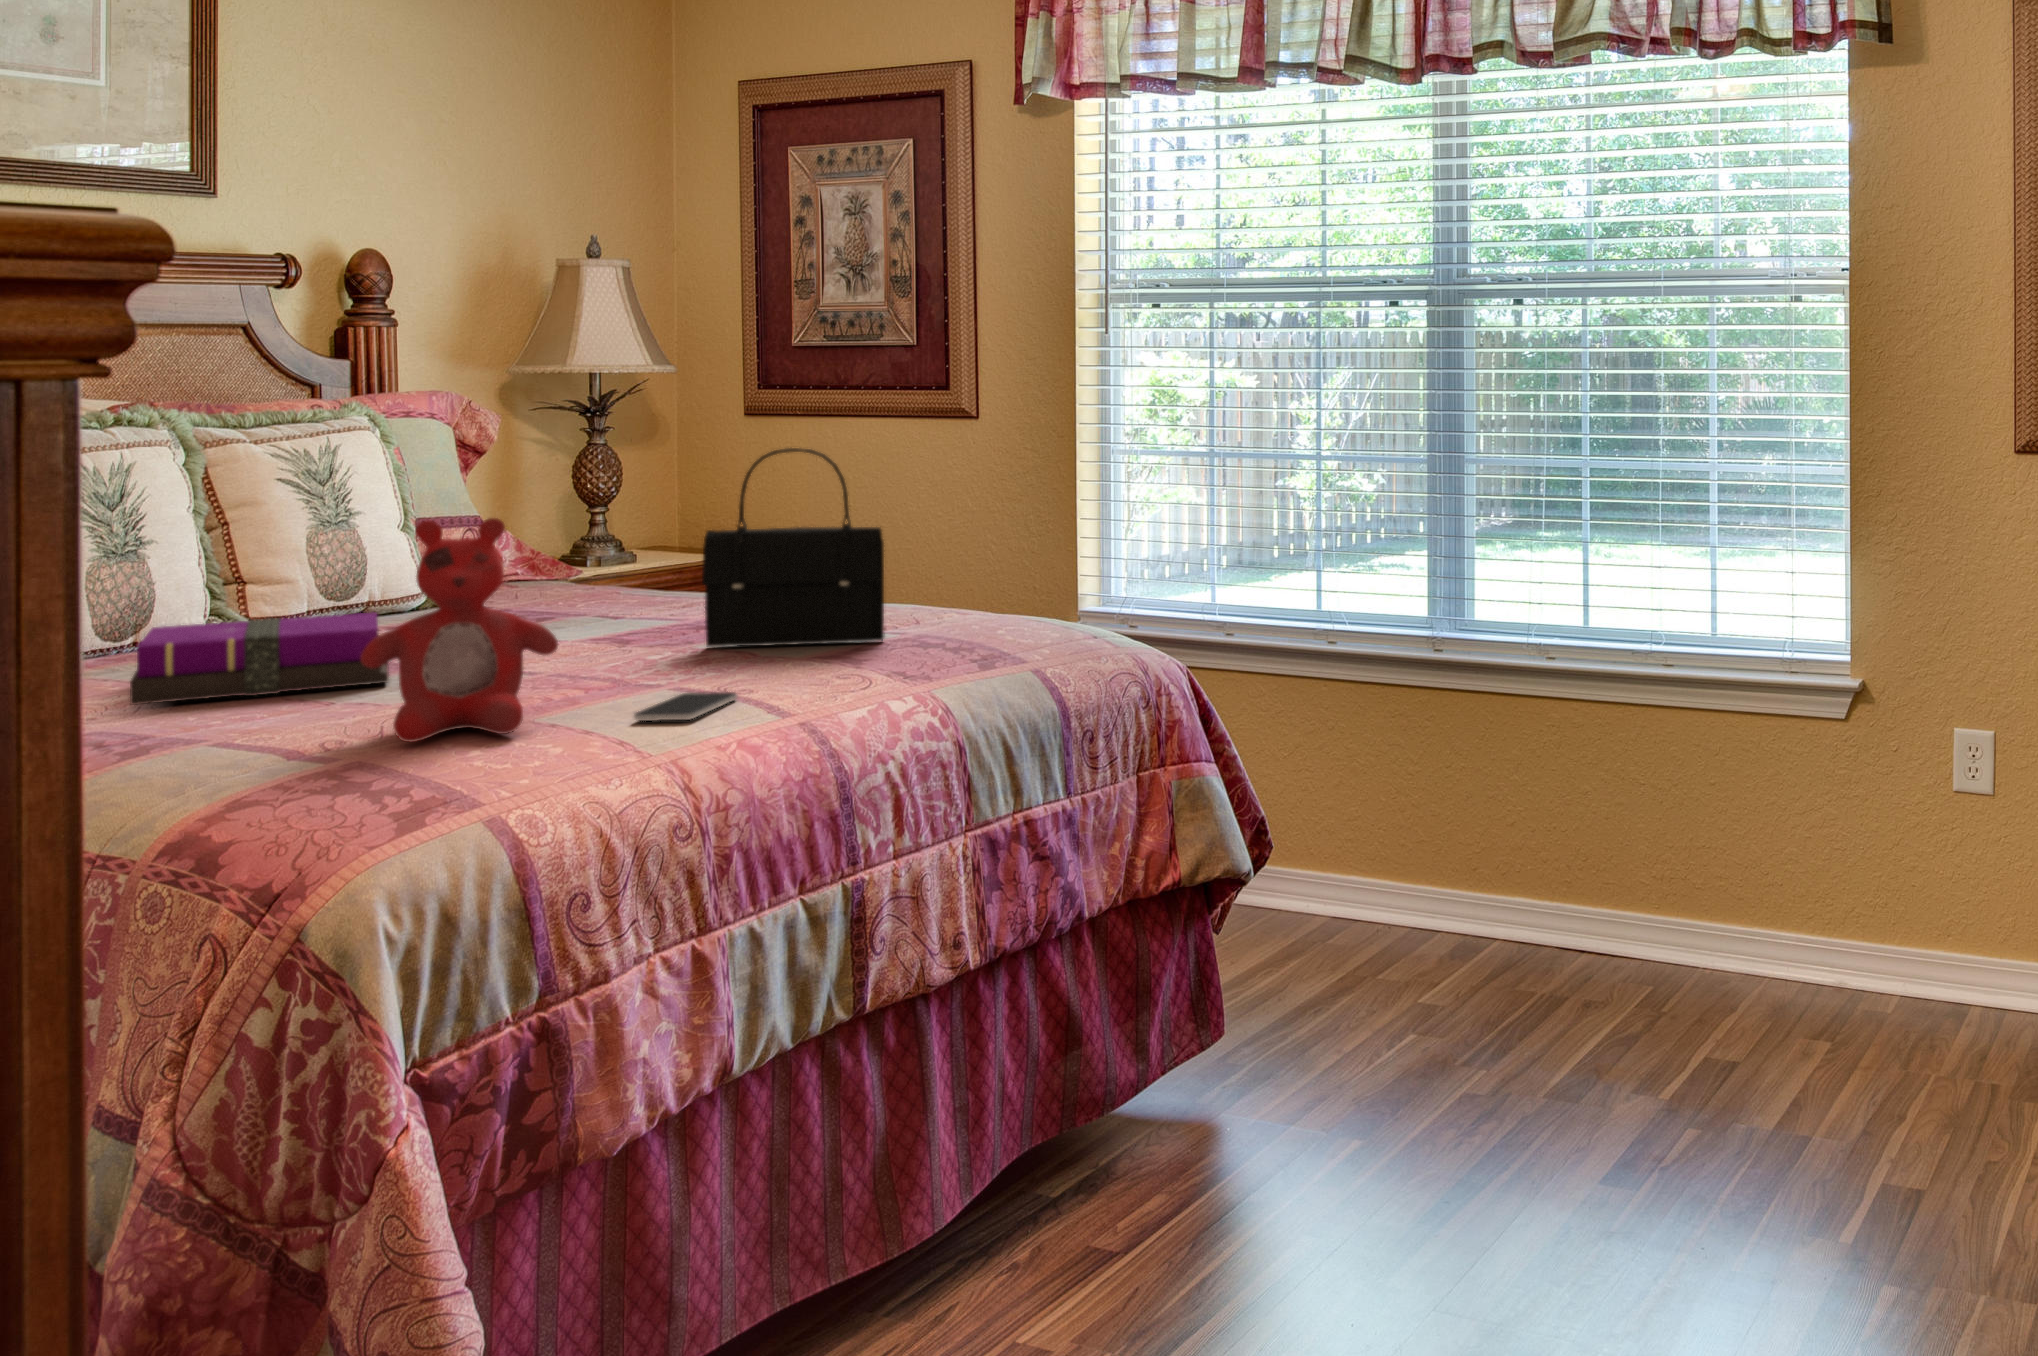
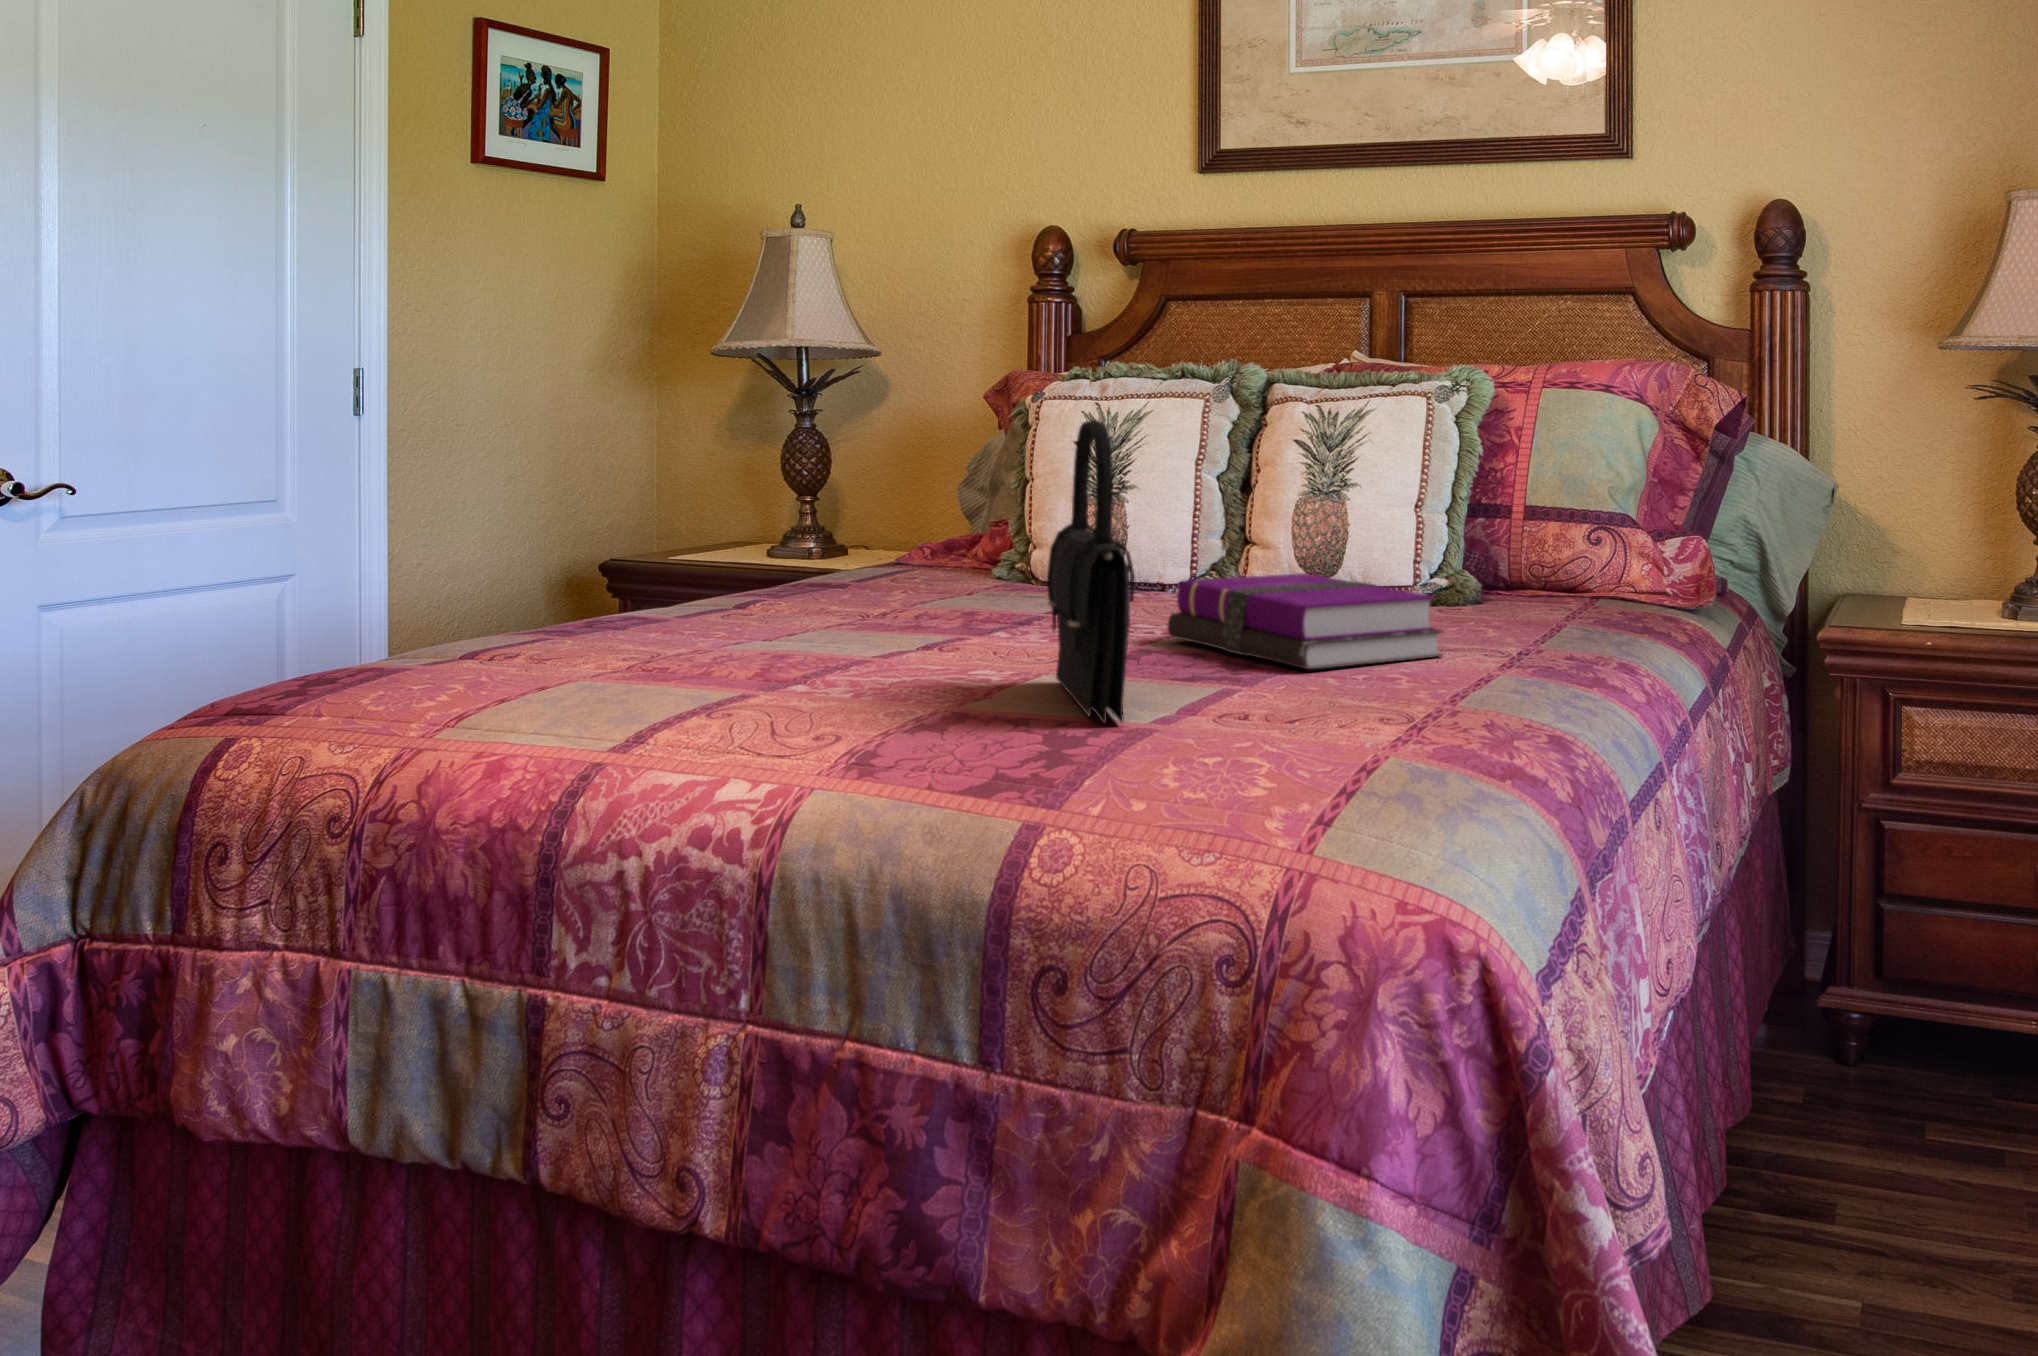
stuffed bear: present [361,518,558,742] -> none [461,451,626,683]
notebook: present [130,612,389,705] -> present [1168,573,1443,669]
smartphone: present [634,692,737,721] -> none [512,695,678,718]

